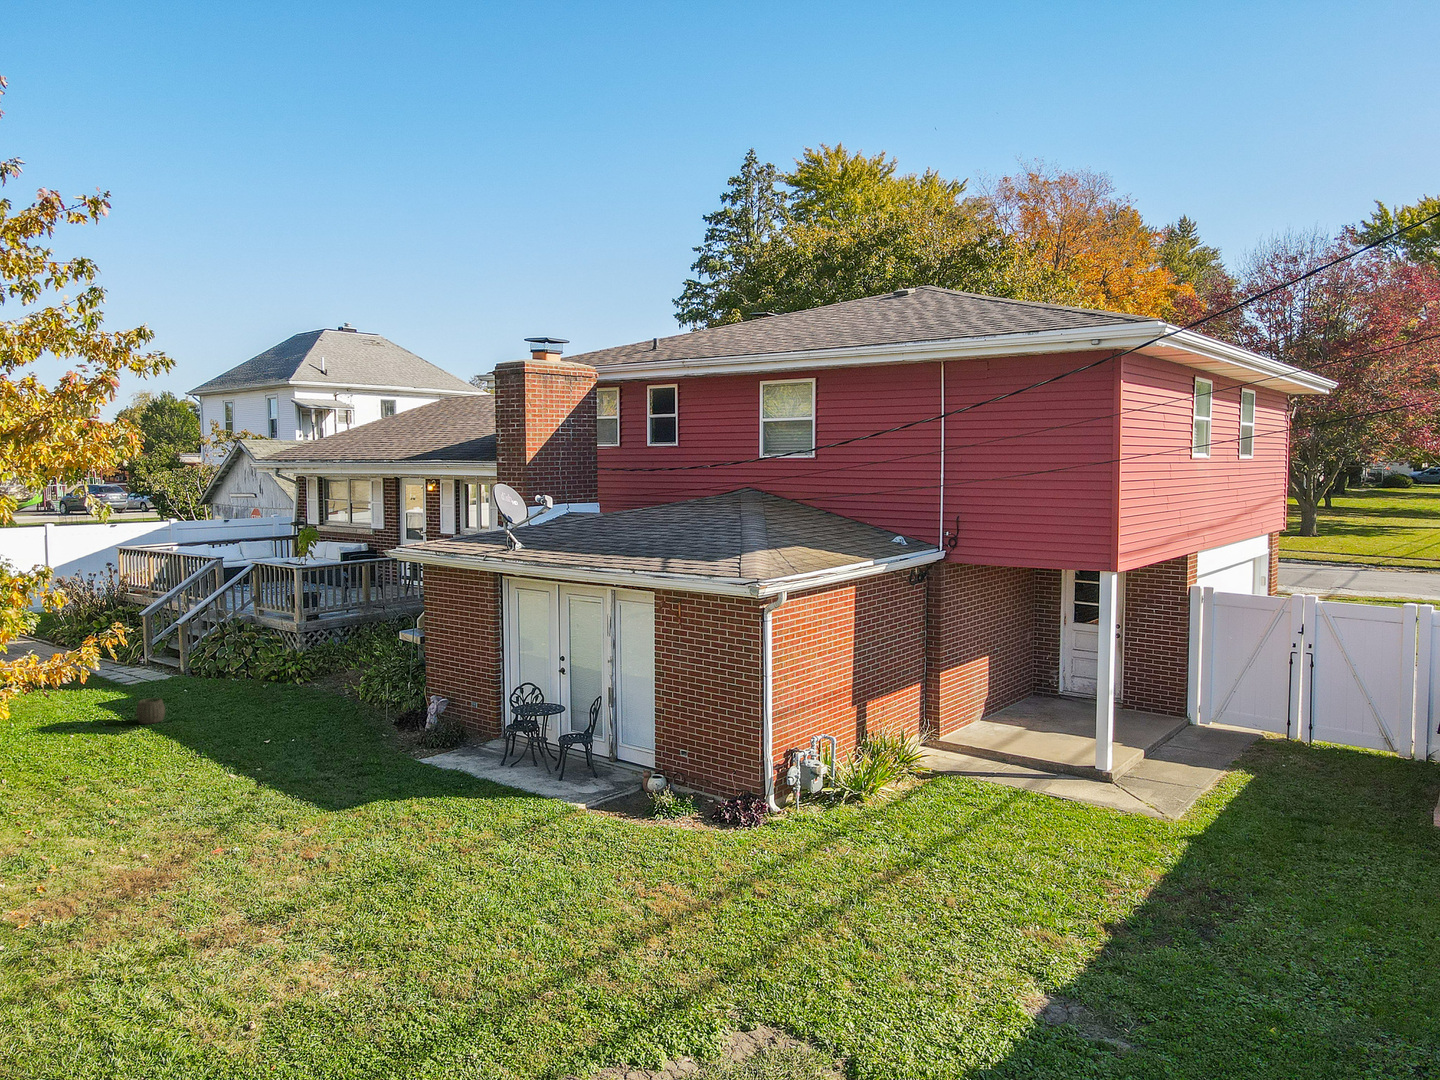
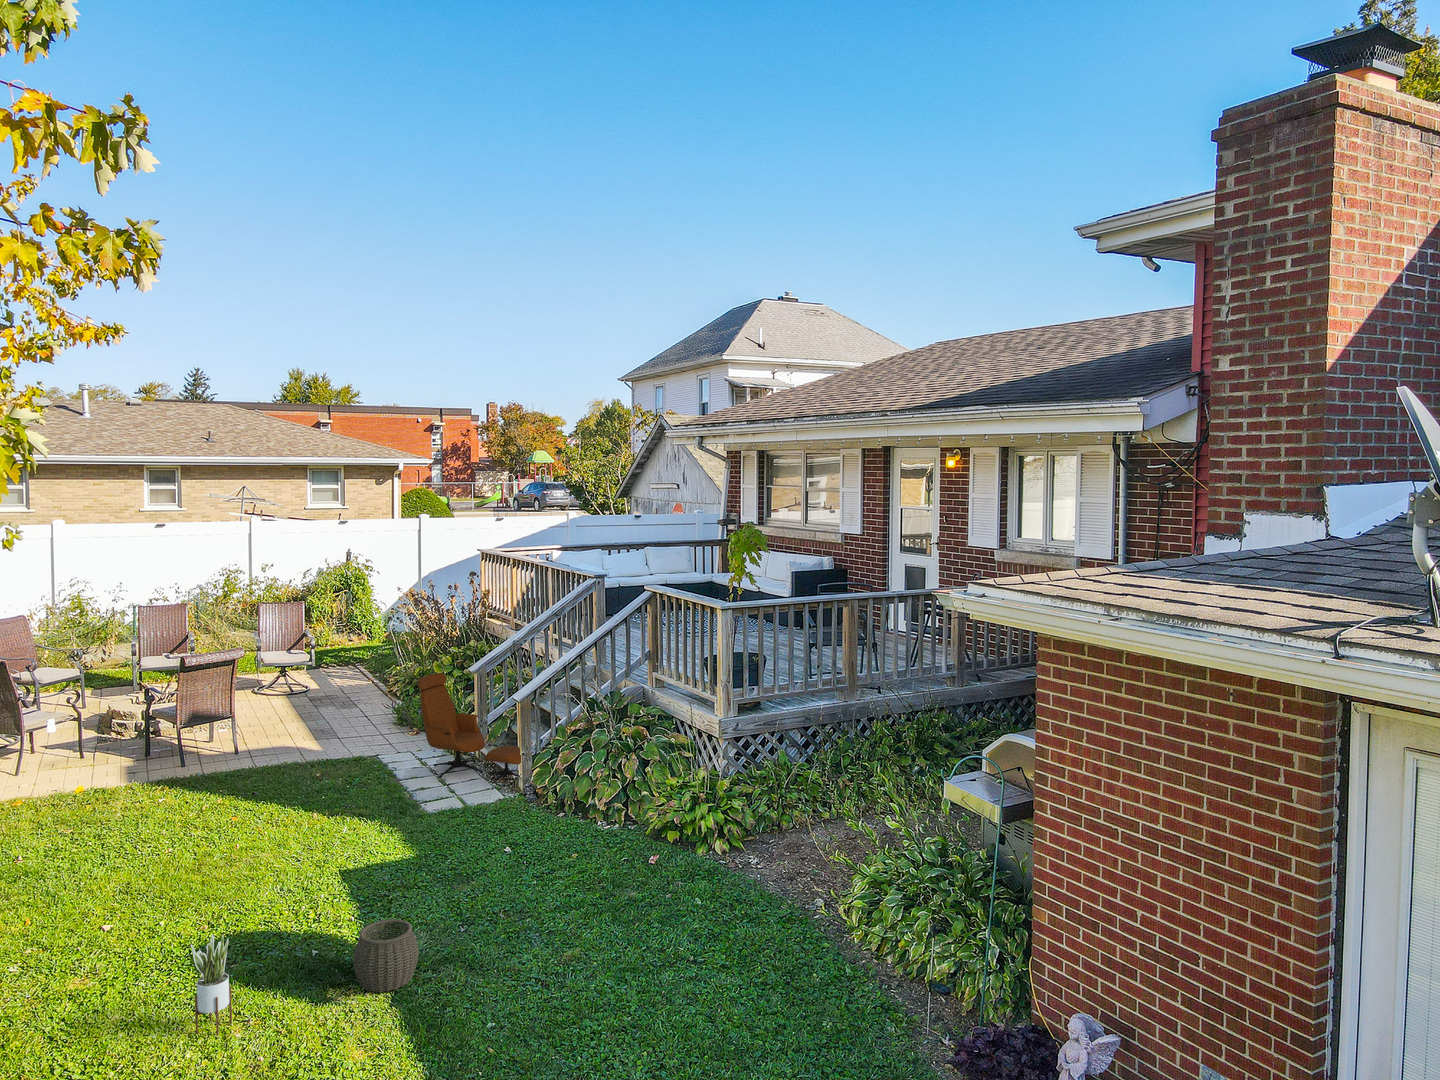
lounge chair: none [109,617,183,673] -> present [418,673,521,783]
potted plant: none [74,699,89,738] -> present [191,934,232,1035]

